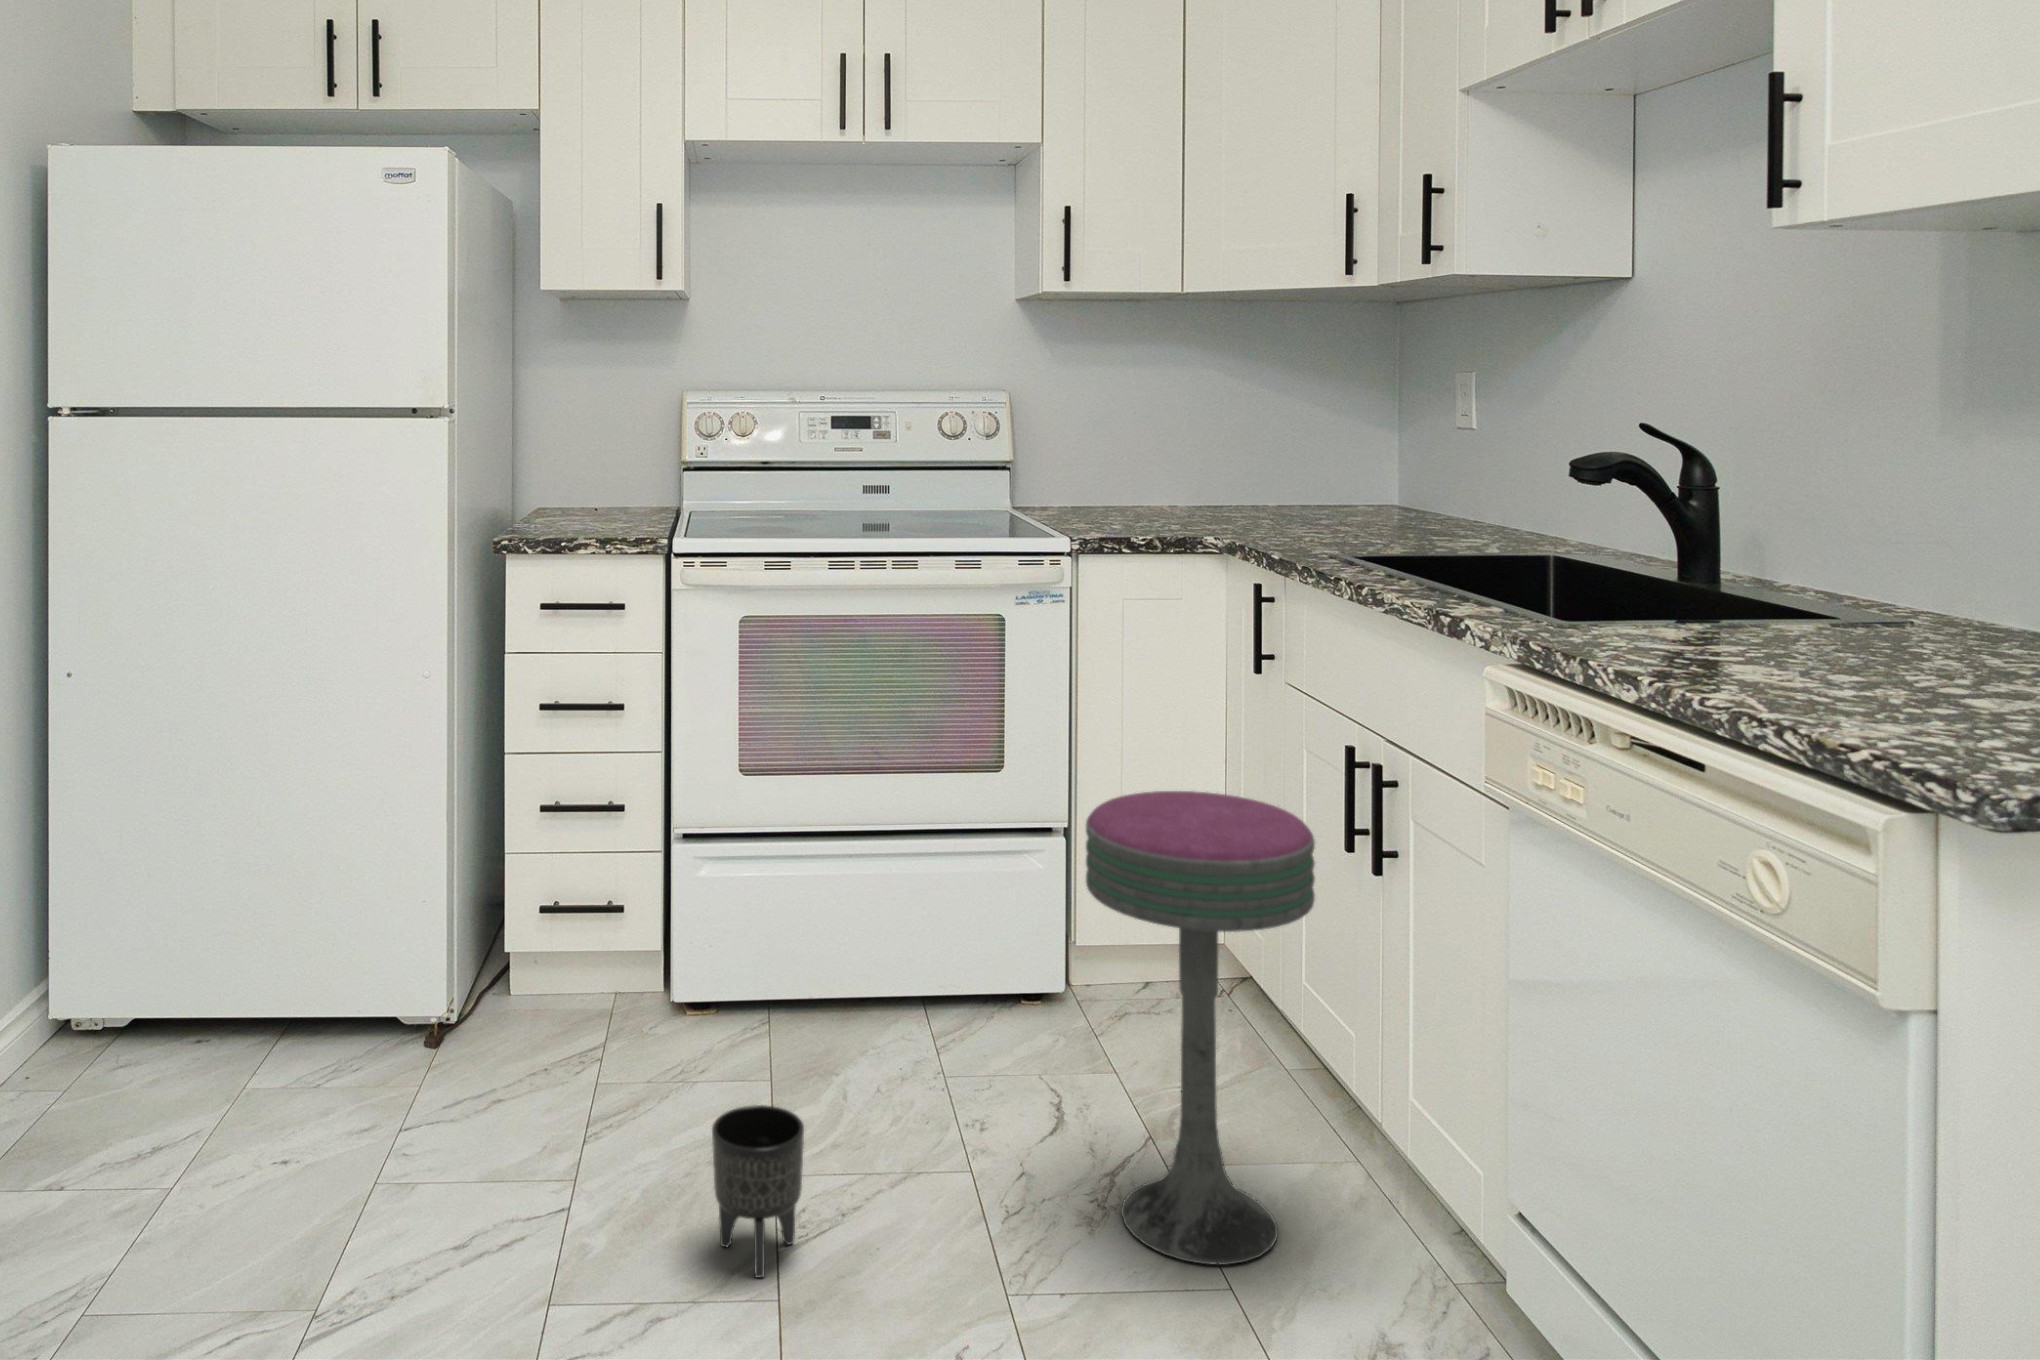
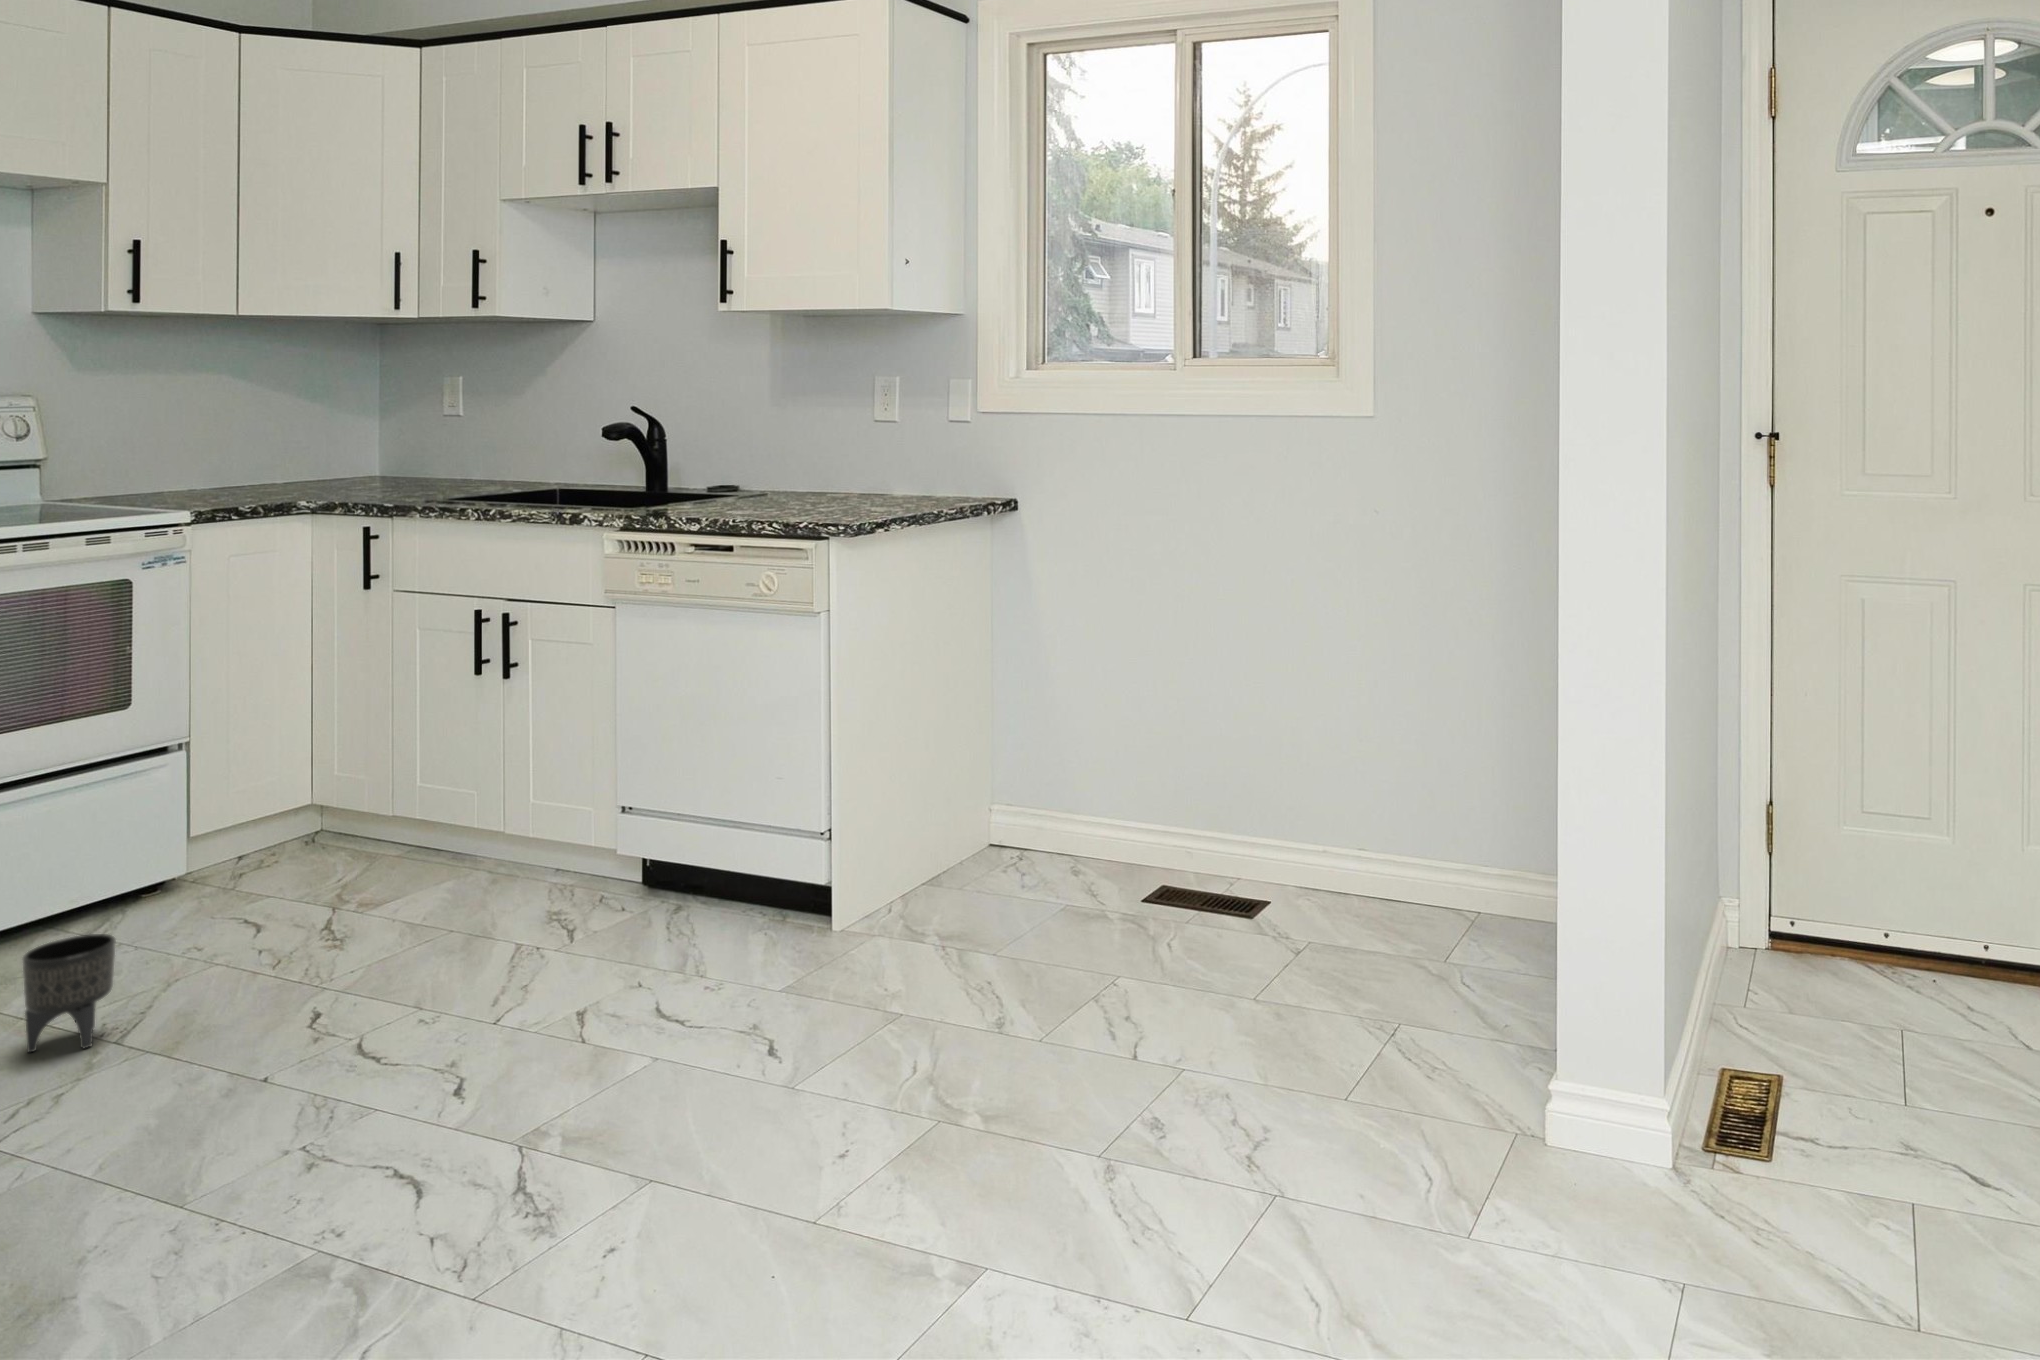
bar stool: present [1086,791,1315,1265] -> none [306,650,475,935]

